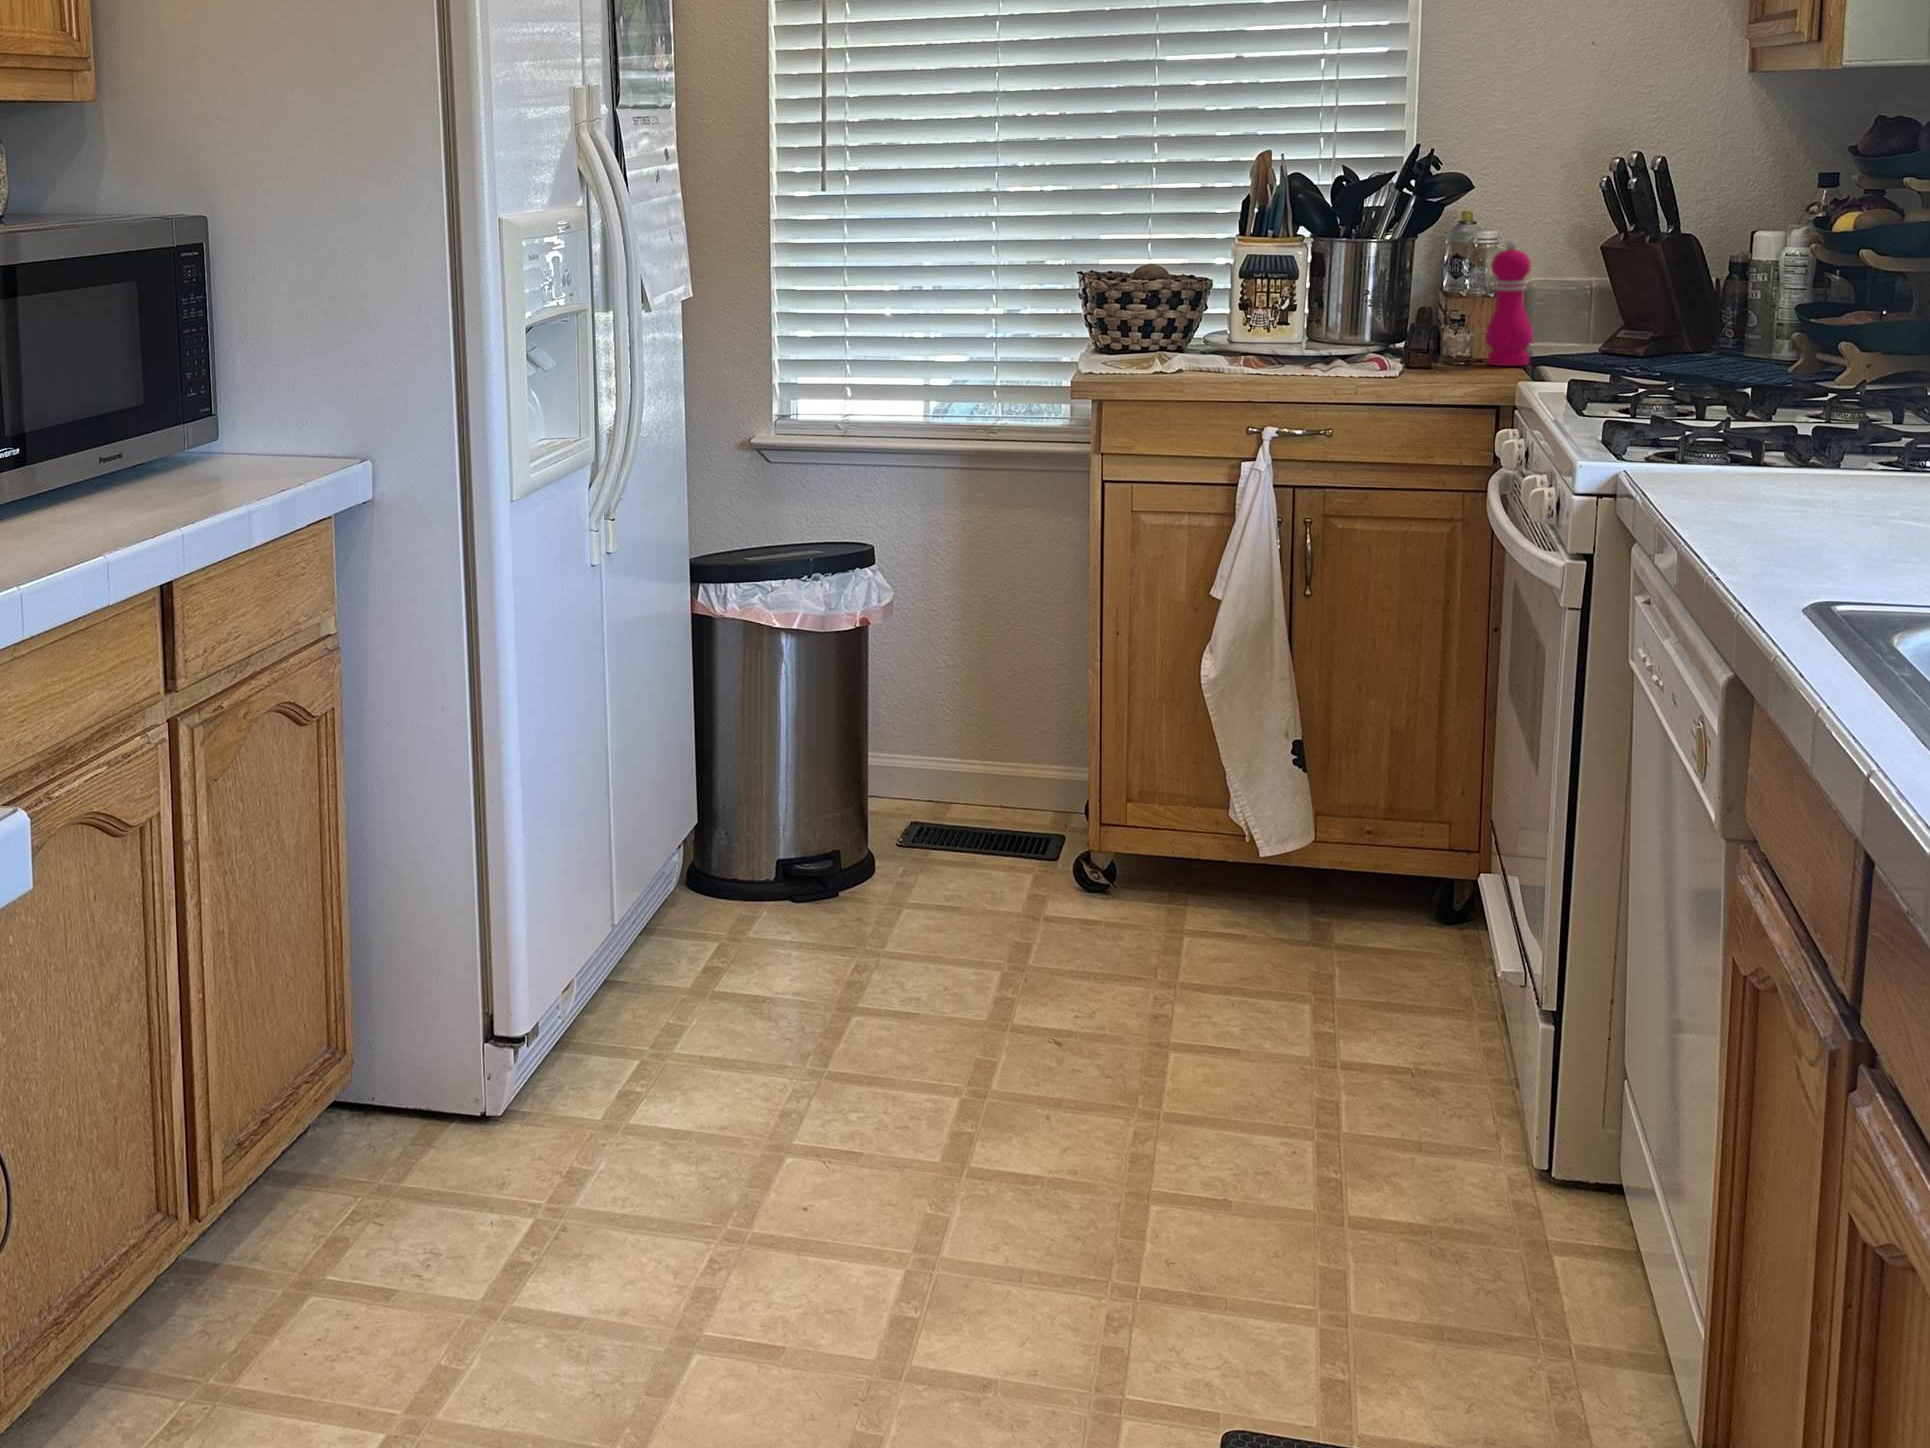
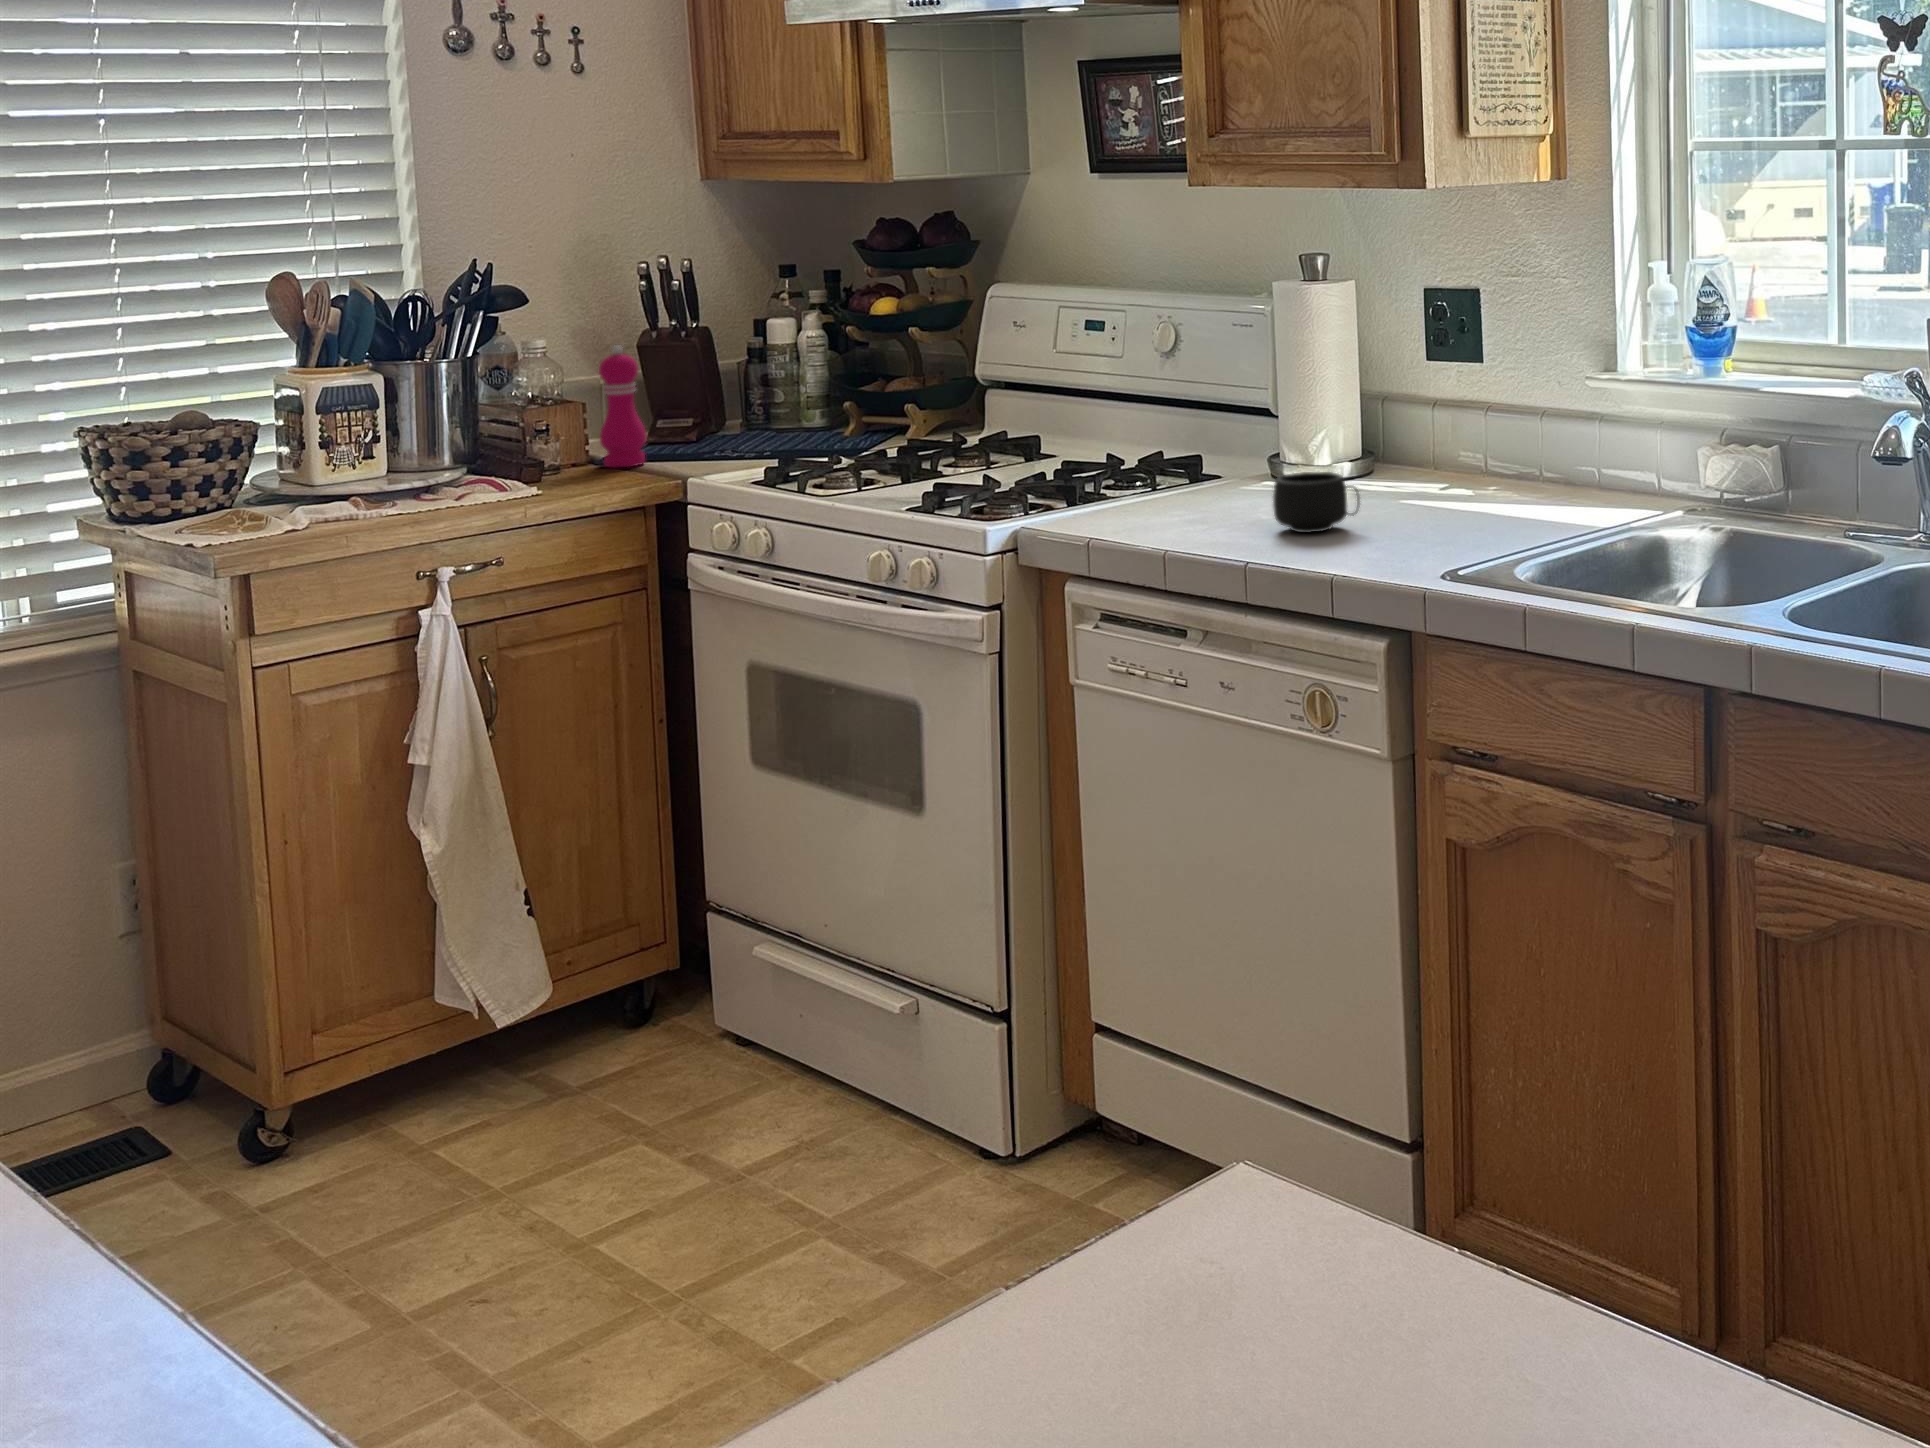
mug: none [1752,451,1860,529] -> present [1273,472,1360,533]

